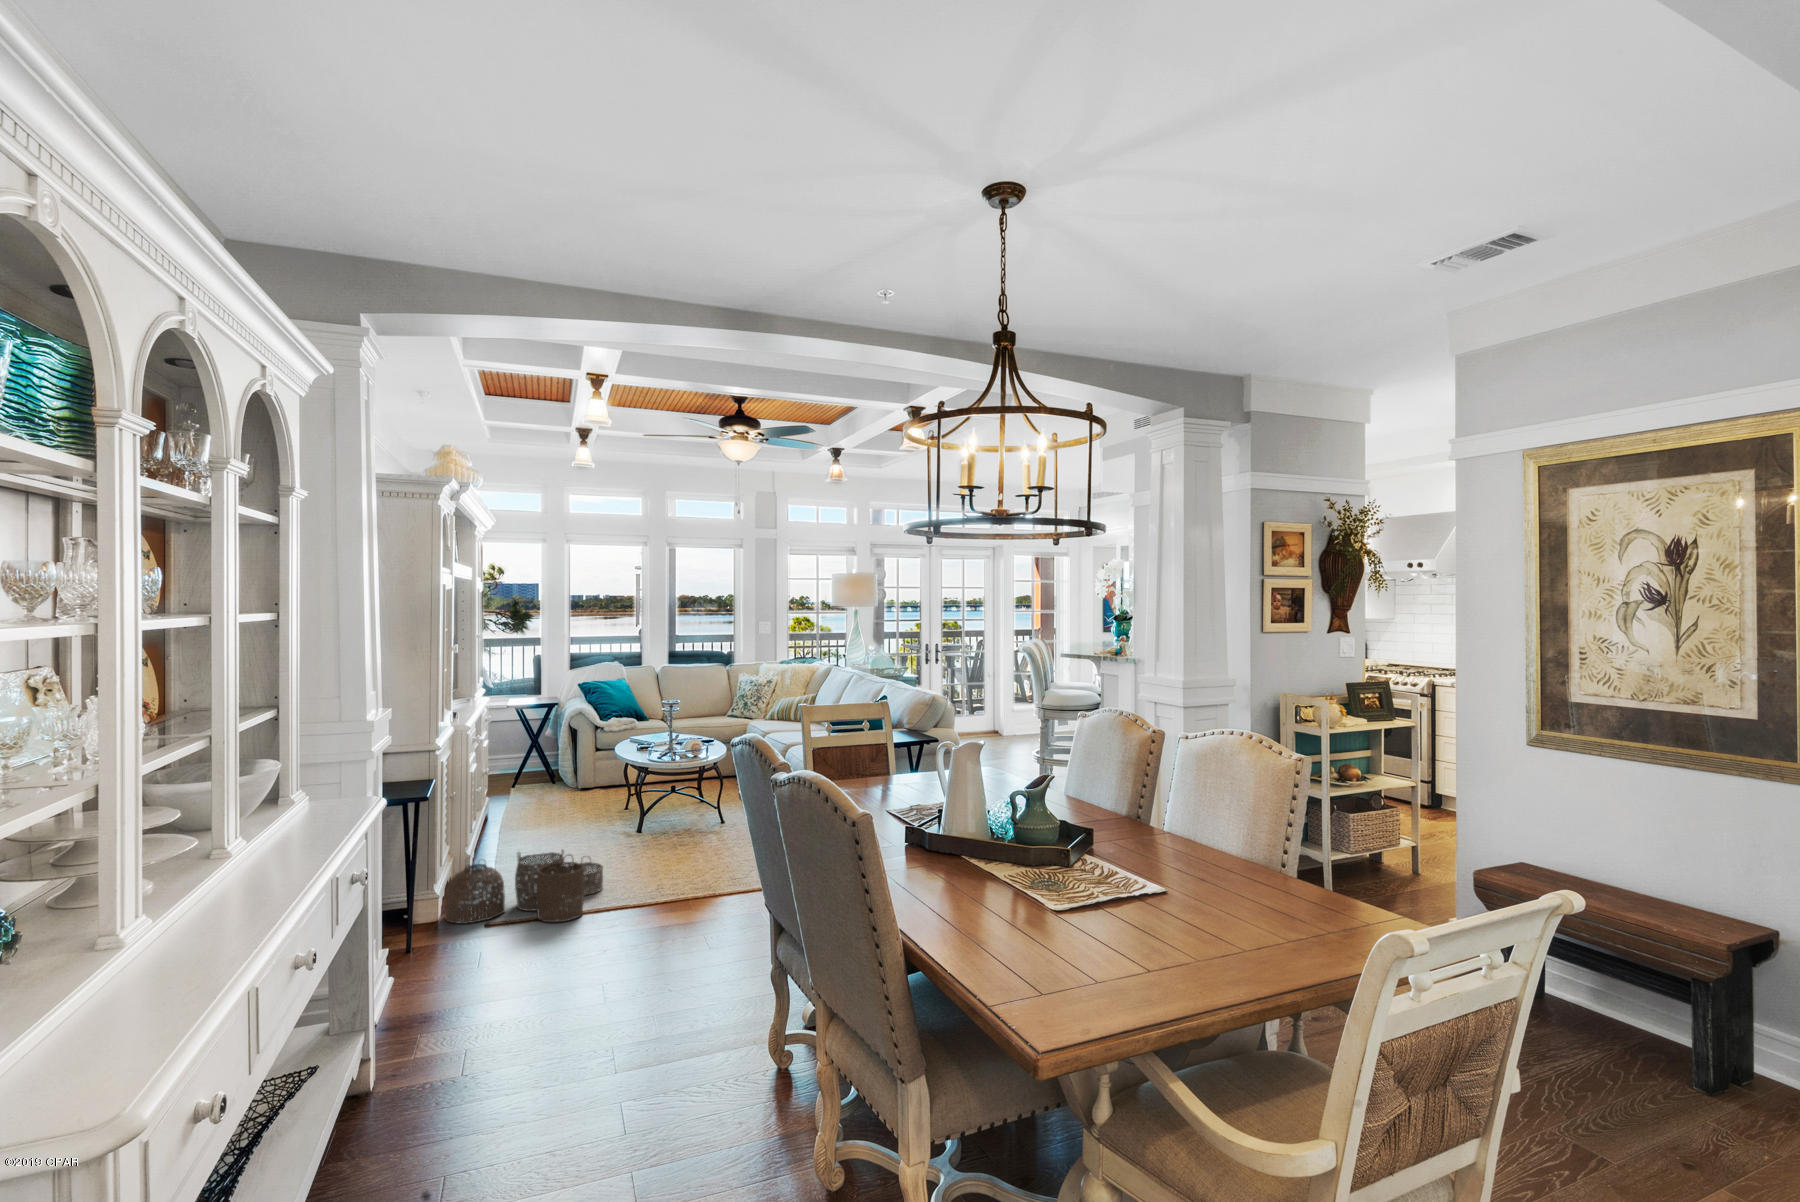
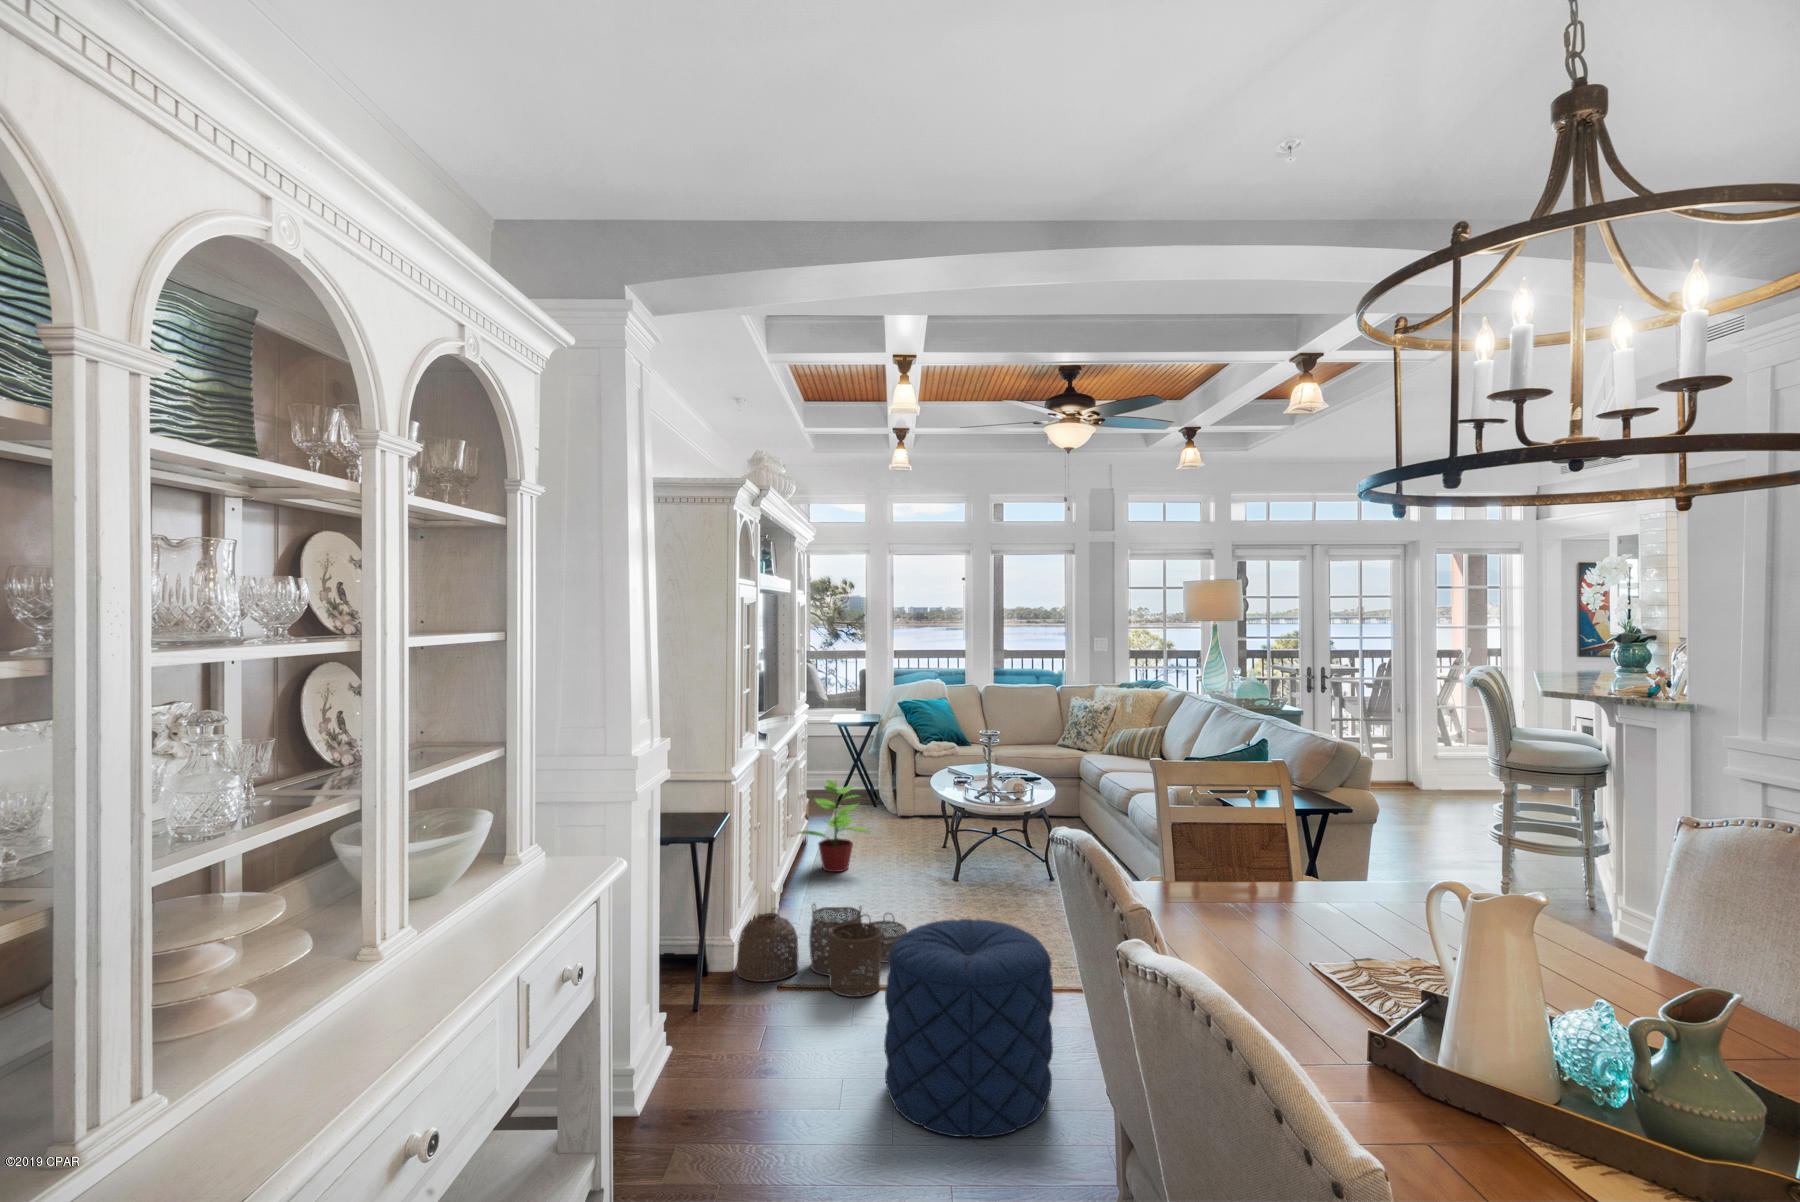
potted plant: none [486,750,560,836] -> present [799,779,869,872]
pouf: none [599,837,733,994] -> present [884,919,1053,1137]

